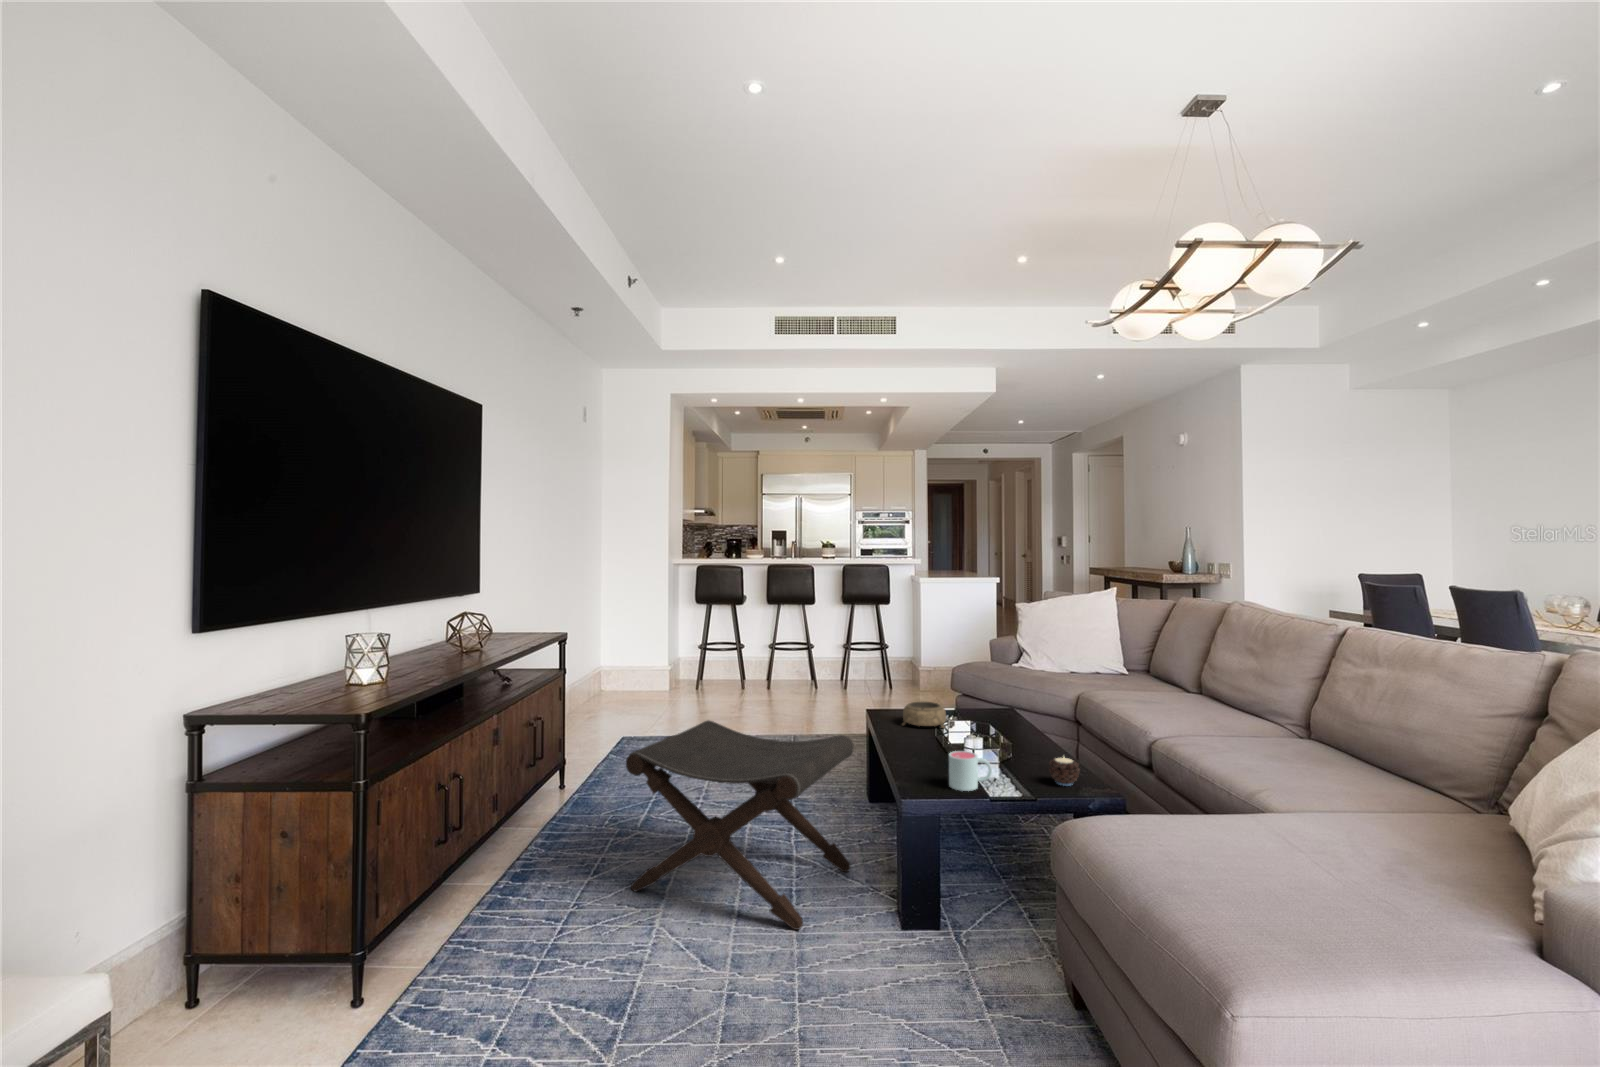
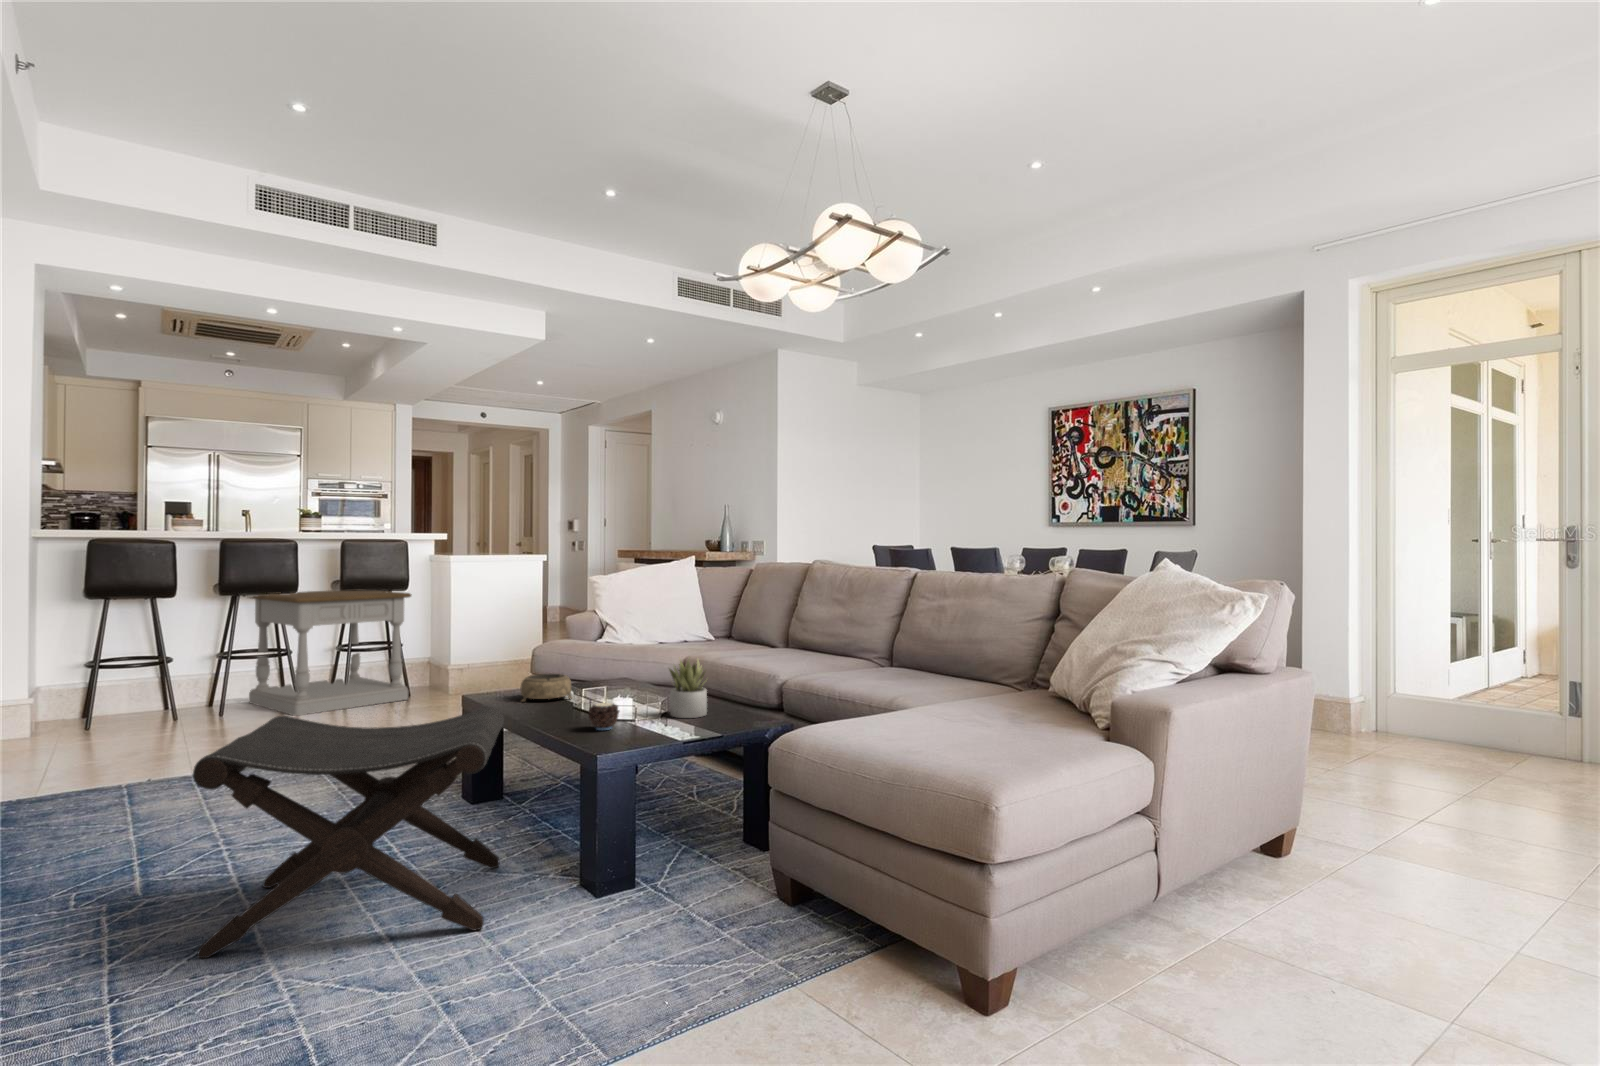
side table: none [787,602,890,696] -> present [249,589,411,716]
succulent plant: none [1008,708,1049,771] -> present [669,660,707,718]
mug: present [949,751,992,791] -> none [630,701,674,740]
candle: present [1049,758,1080,786] -> present [589,702,619,730]

